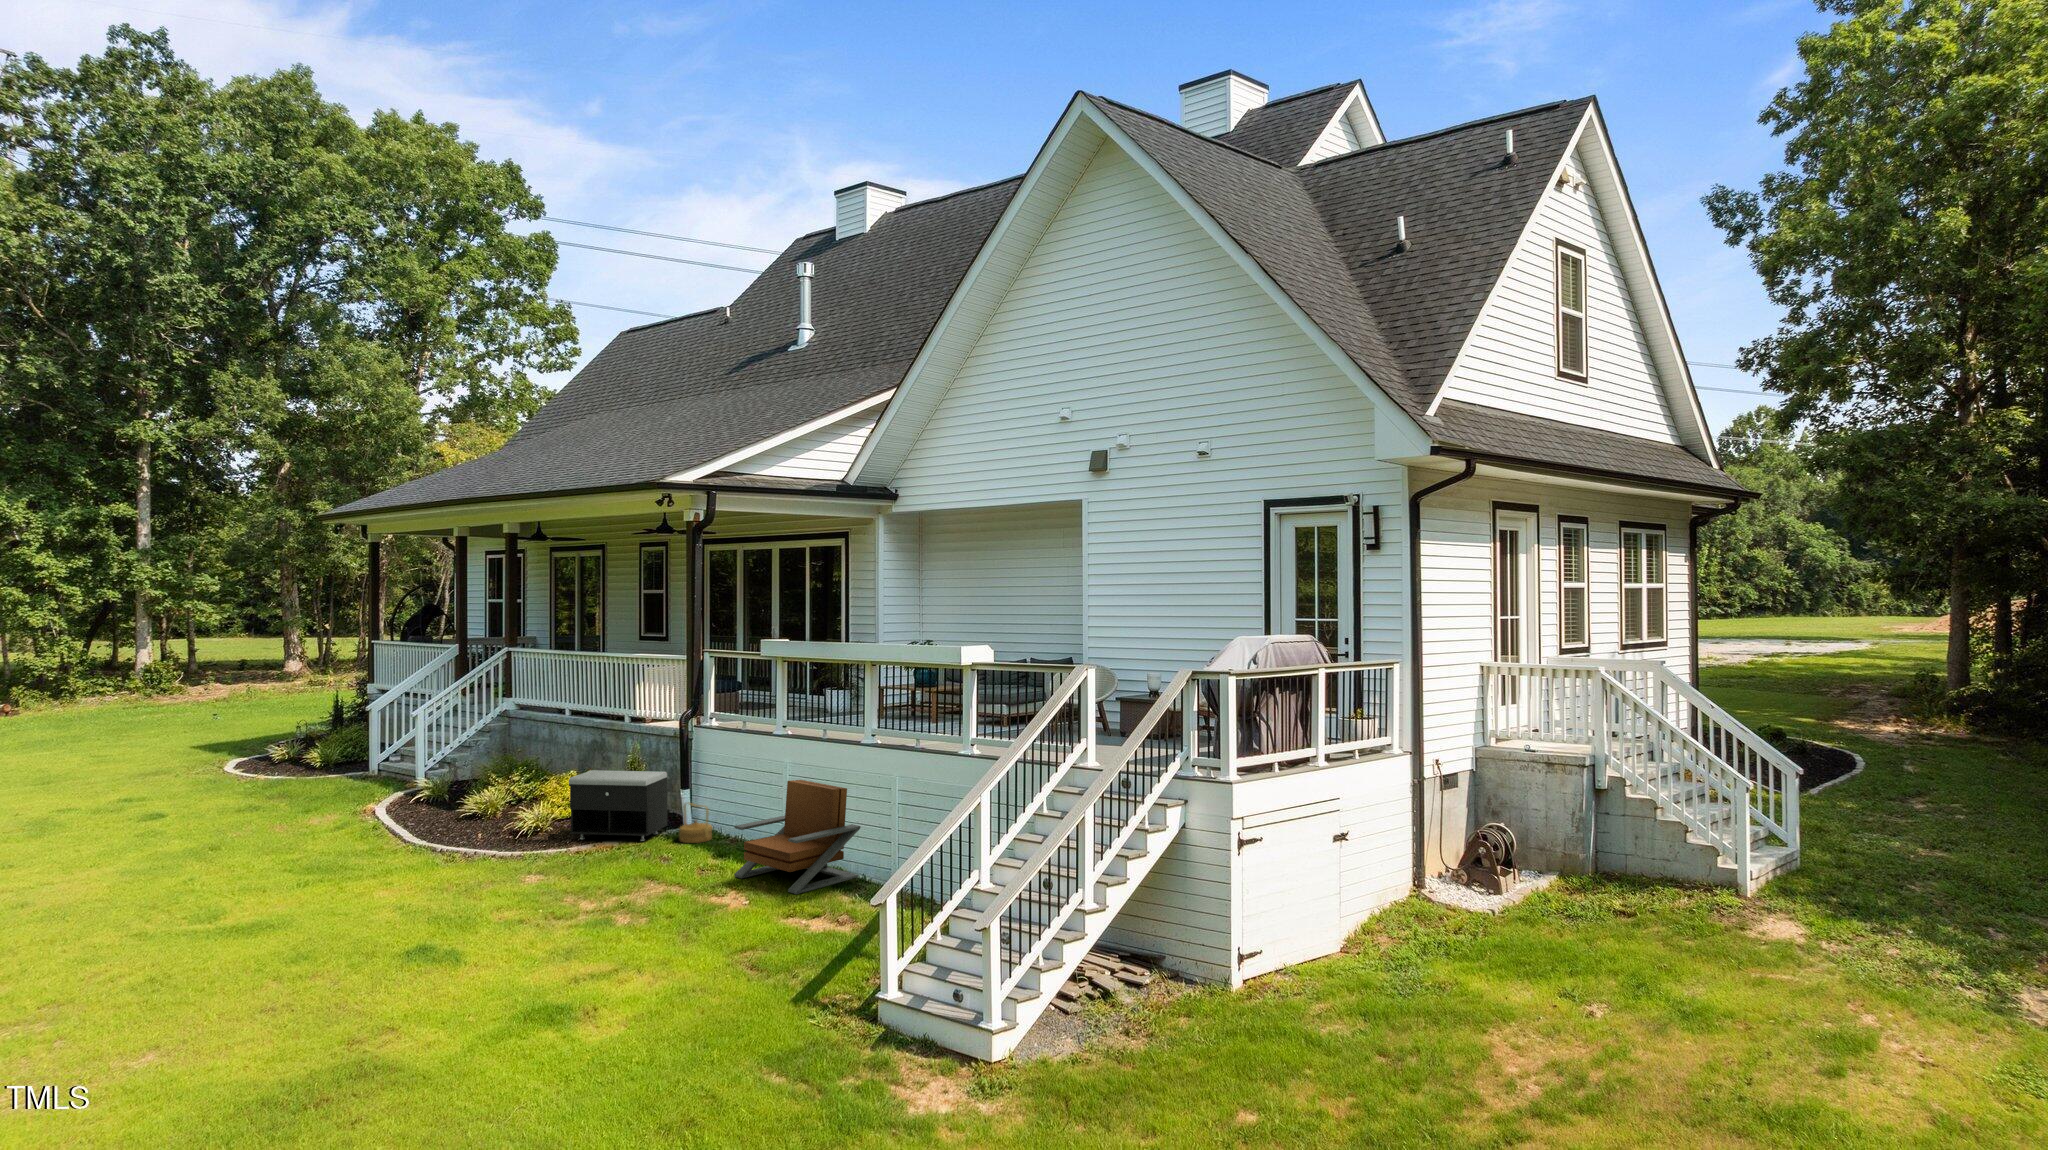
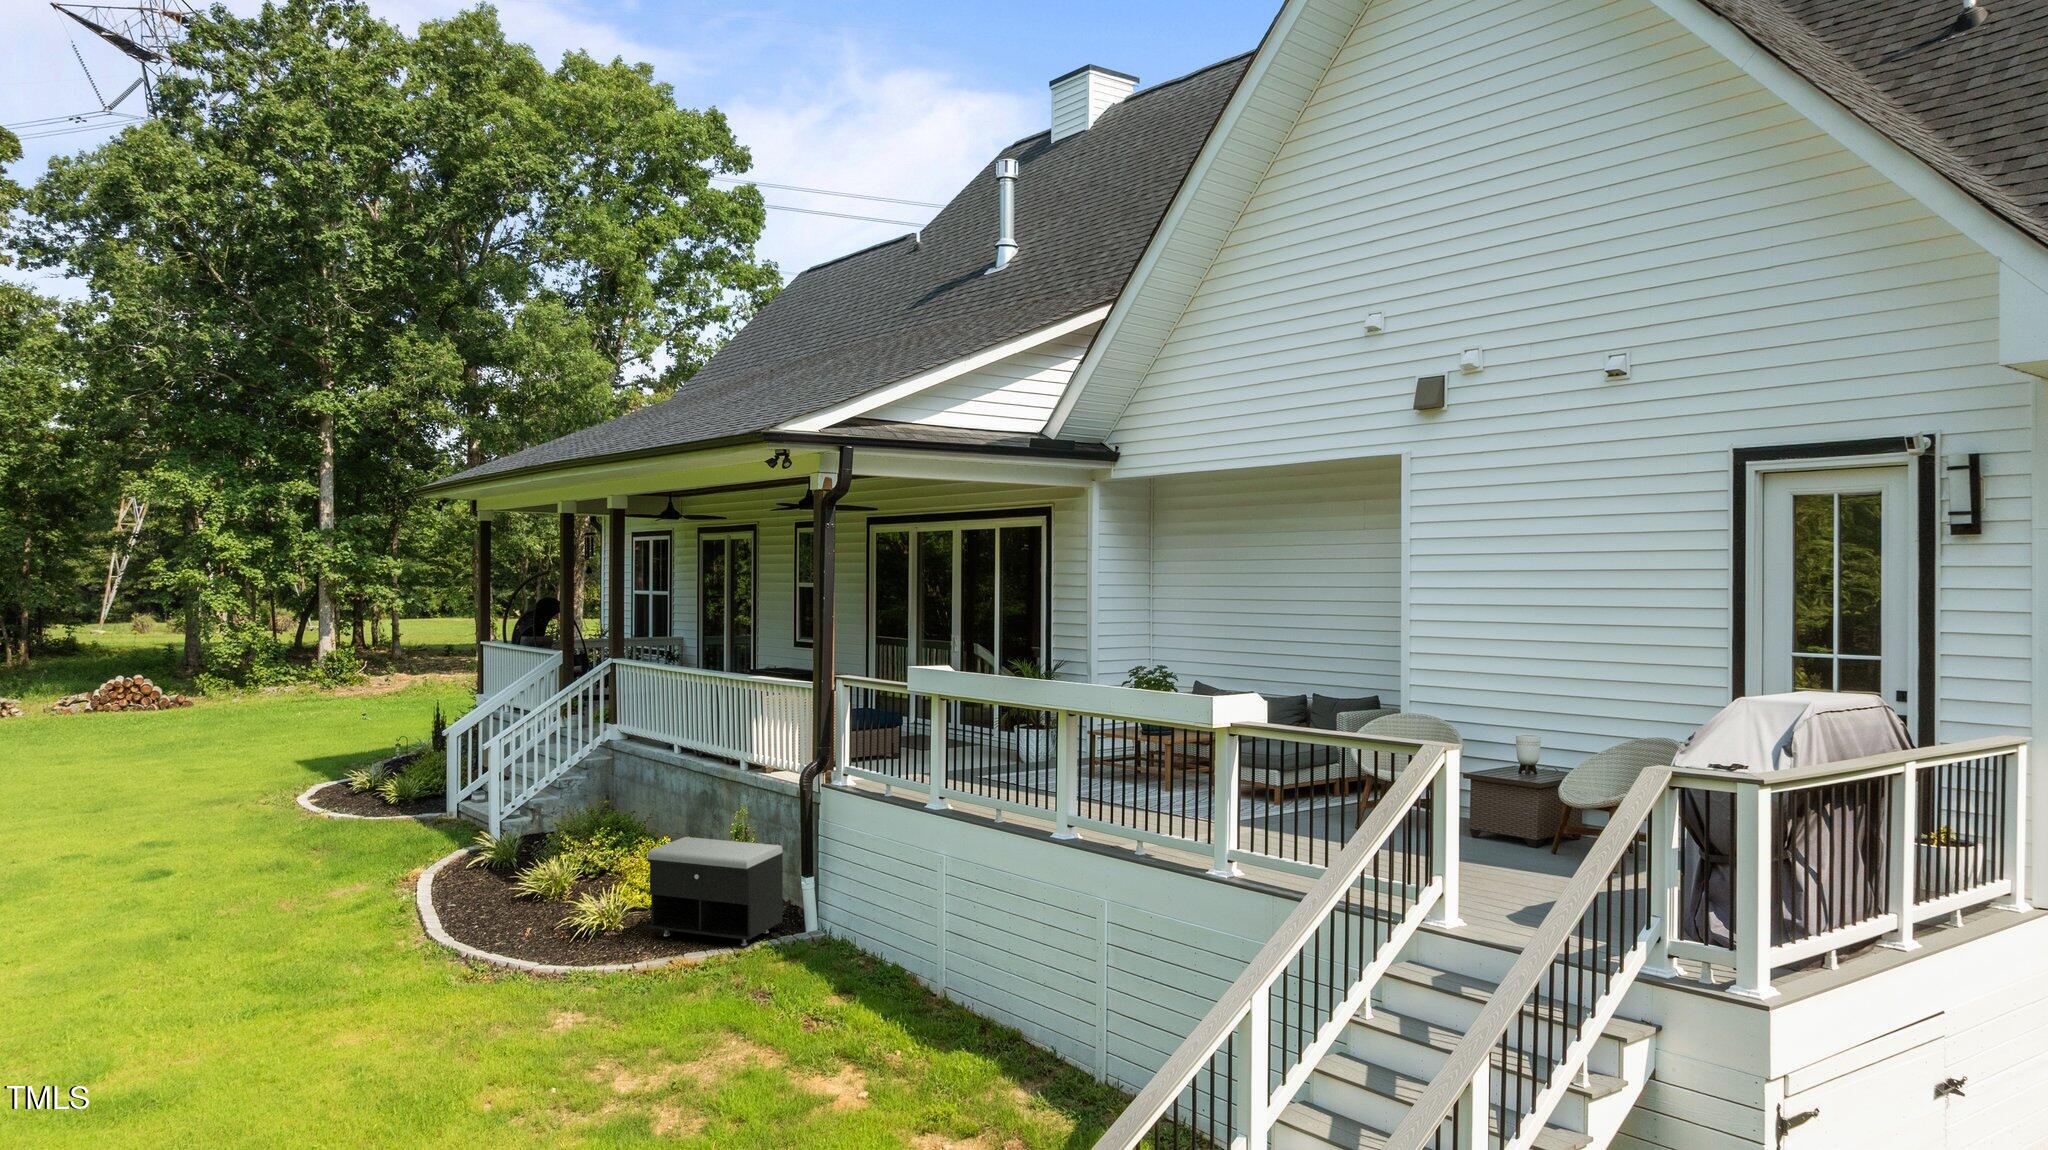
lounge chair: present [734,780,861,894] -> none [848,885,1039,1085]
woven basket: present [679,803,712,843] -> none [792,893,840,955]

